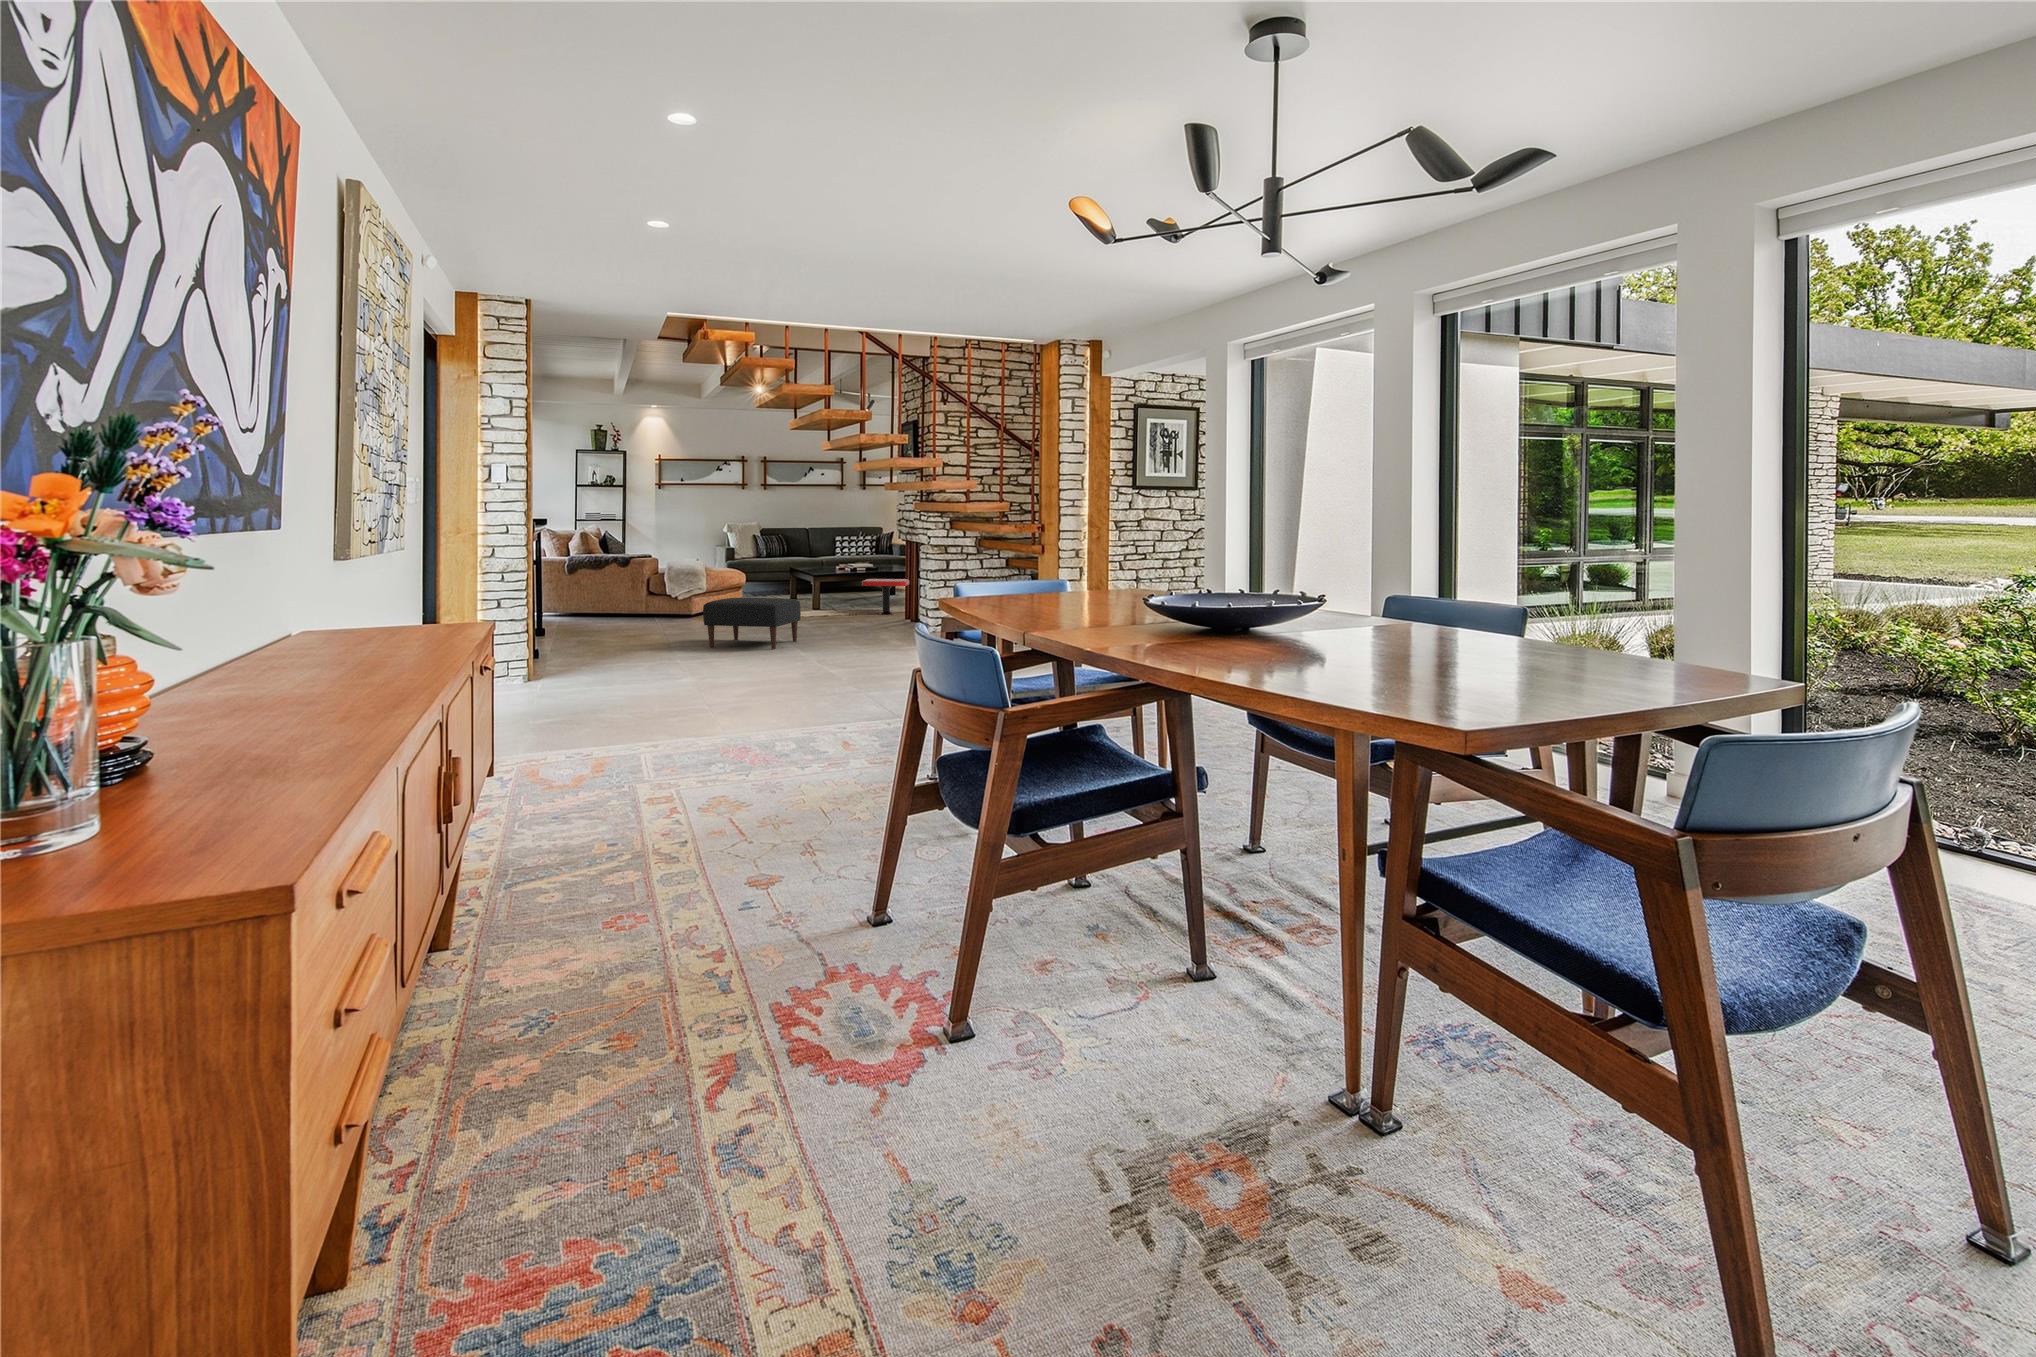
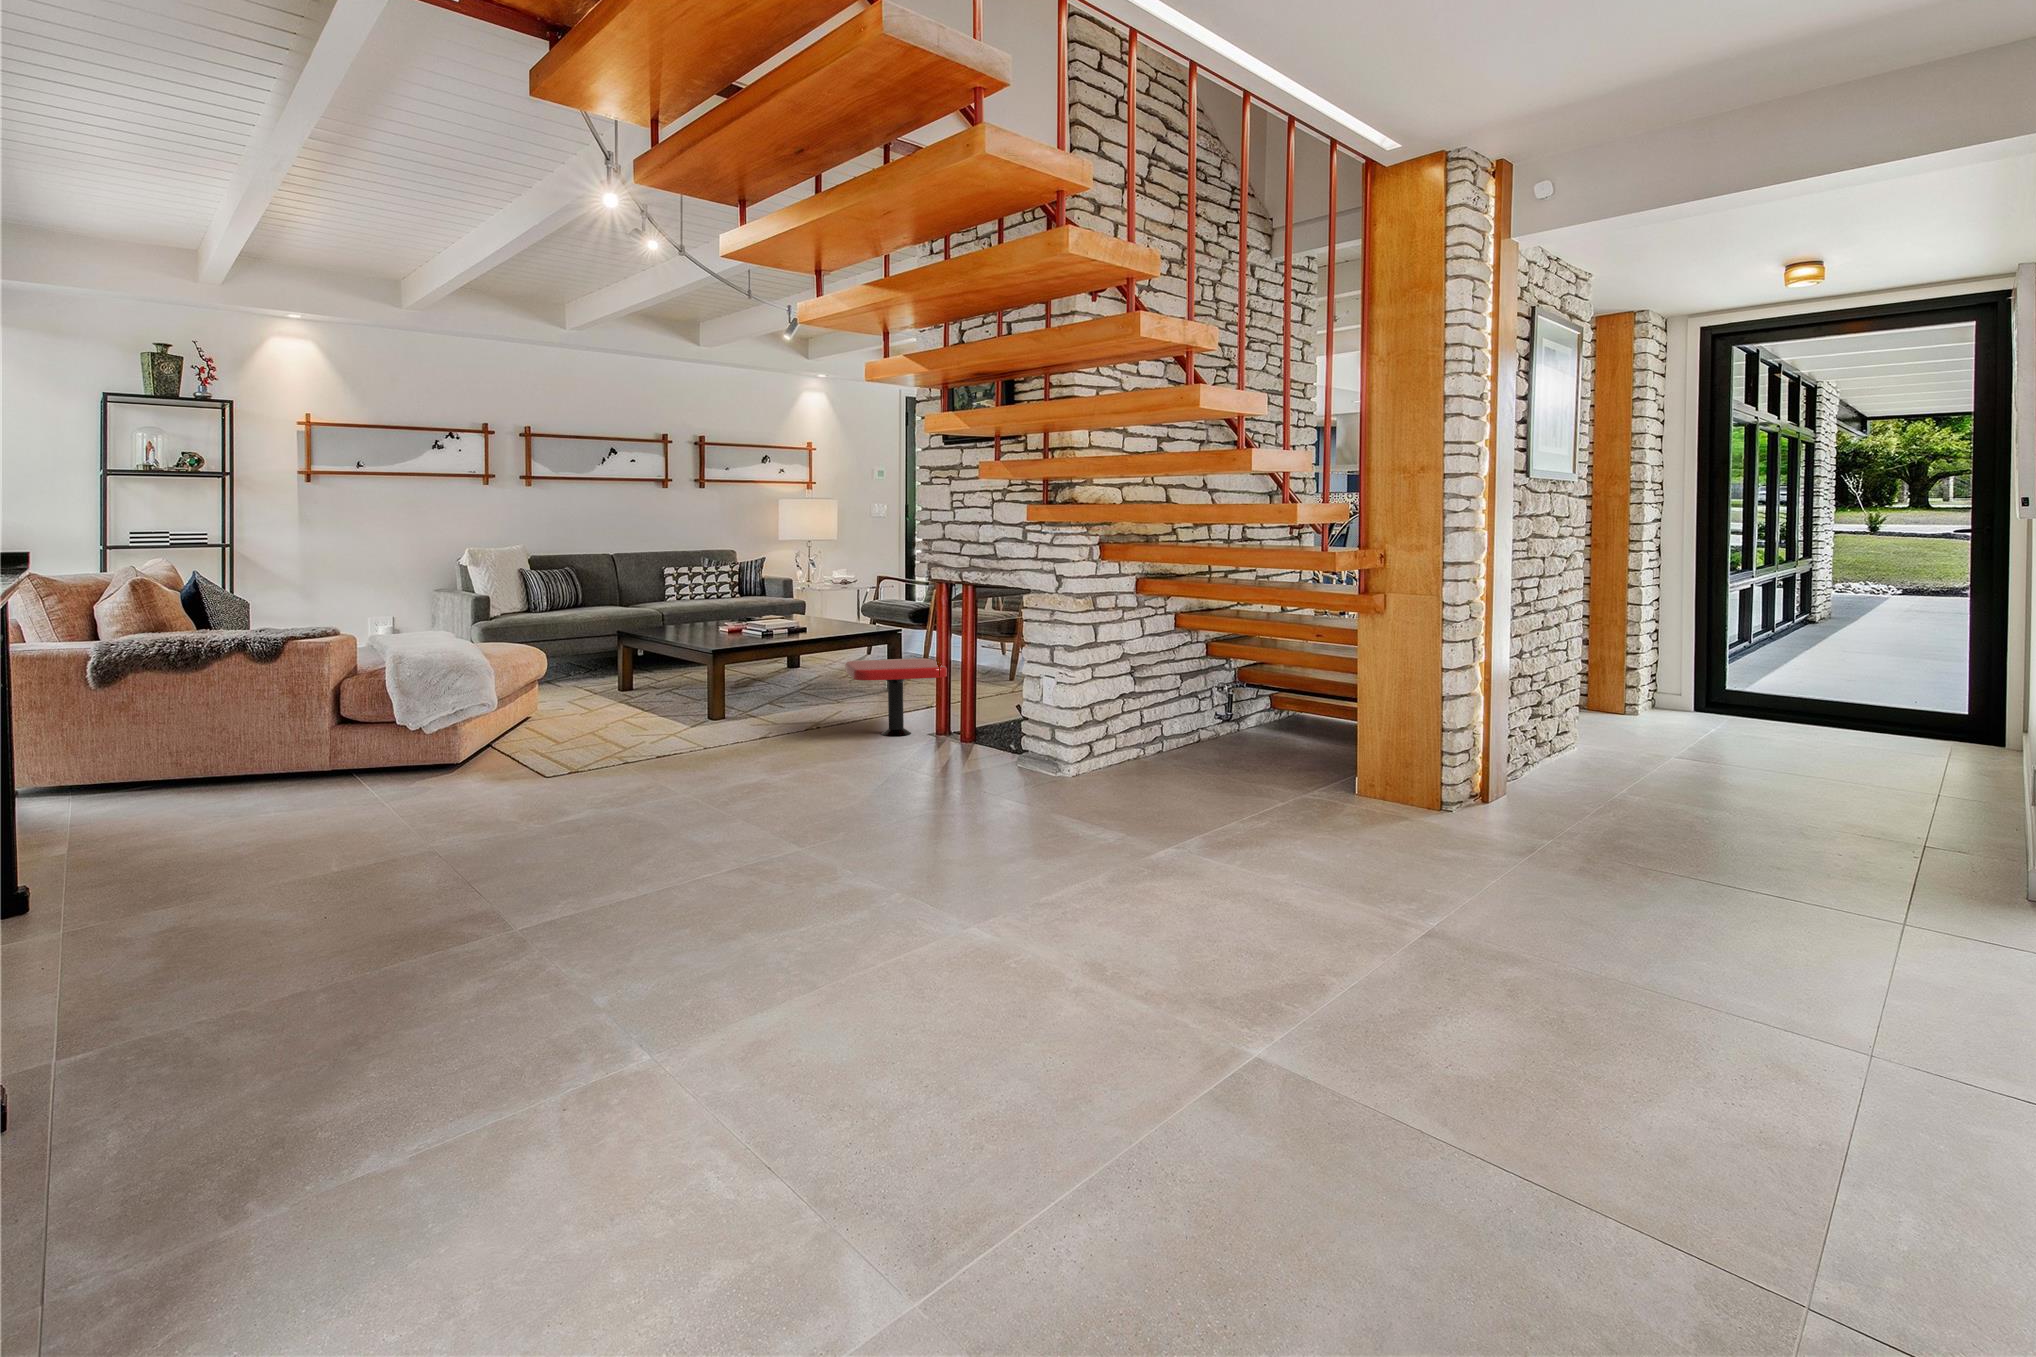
ottoman: present [703,598,801,649] -> none [642,774,906,977]

